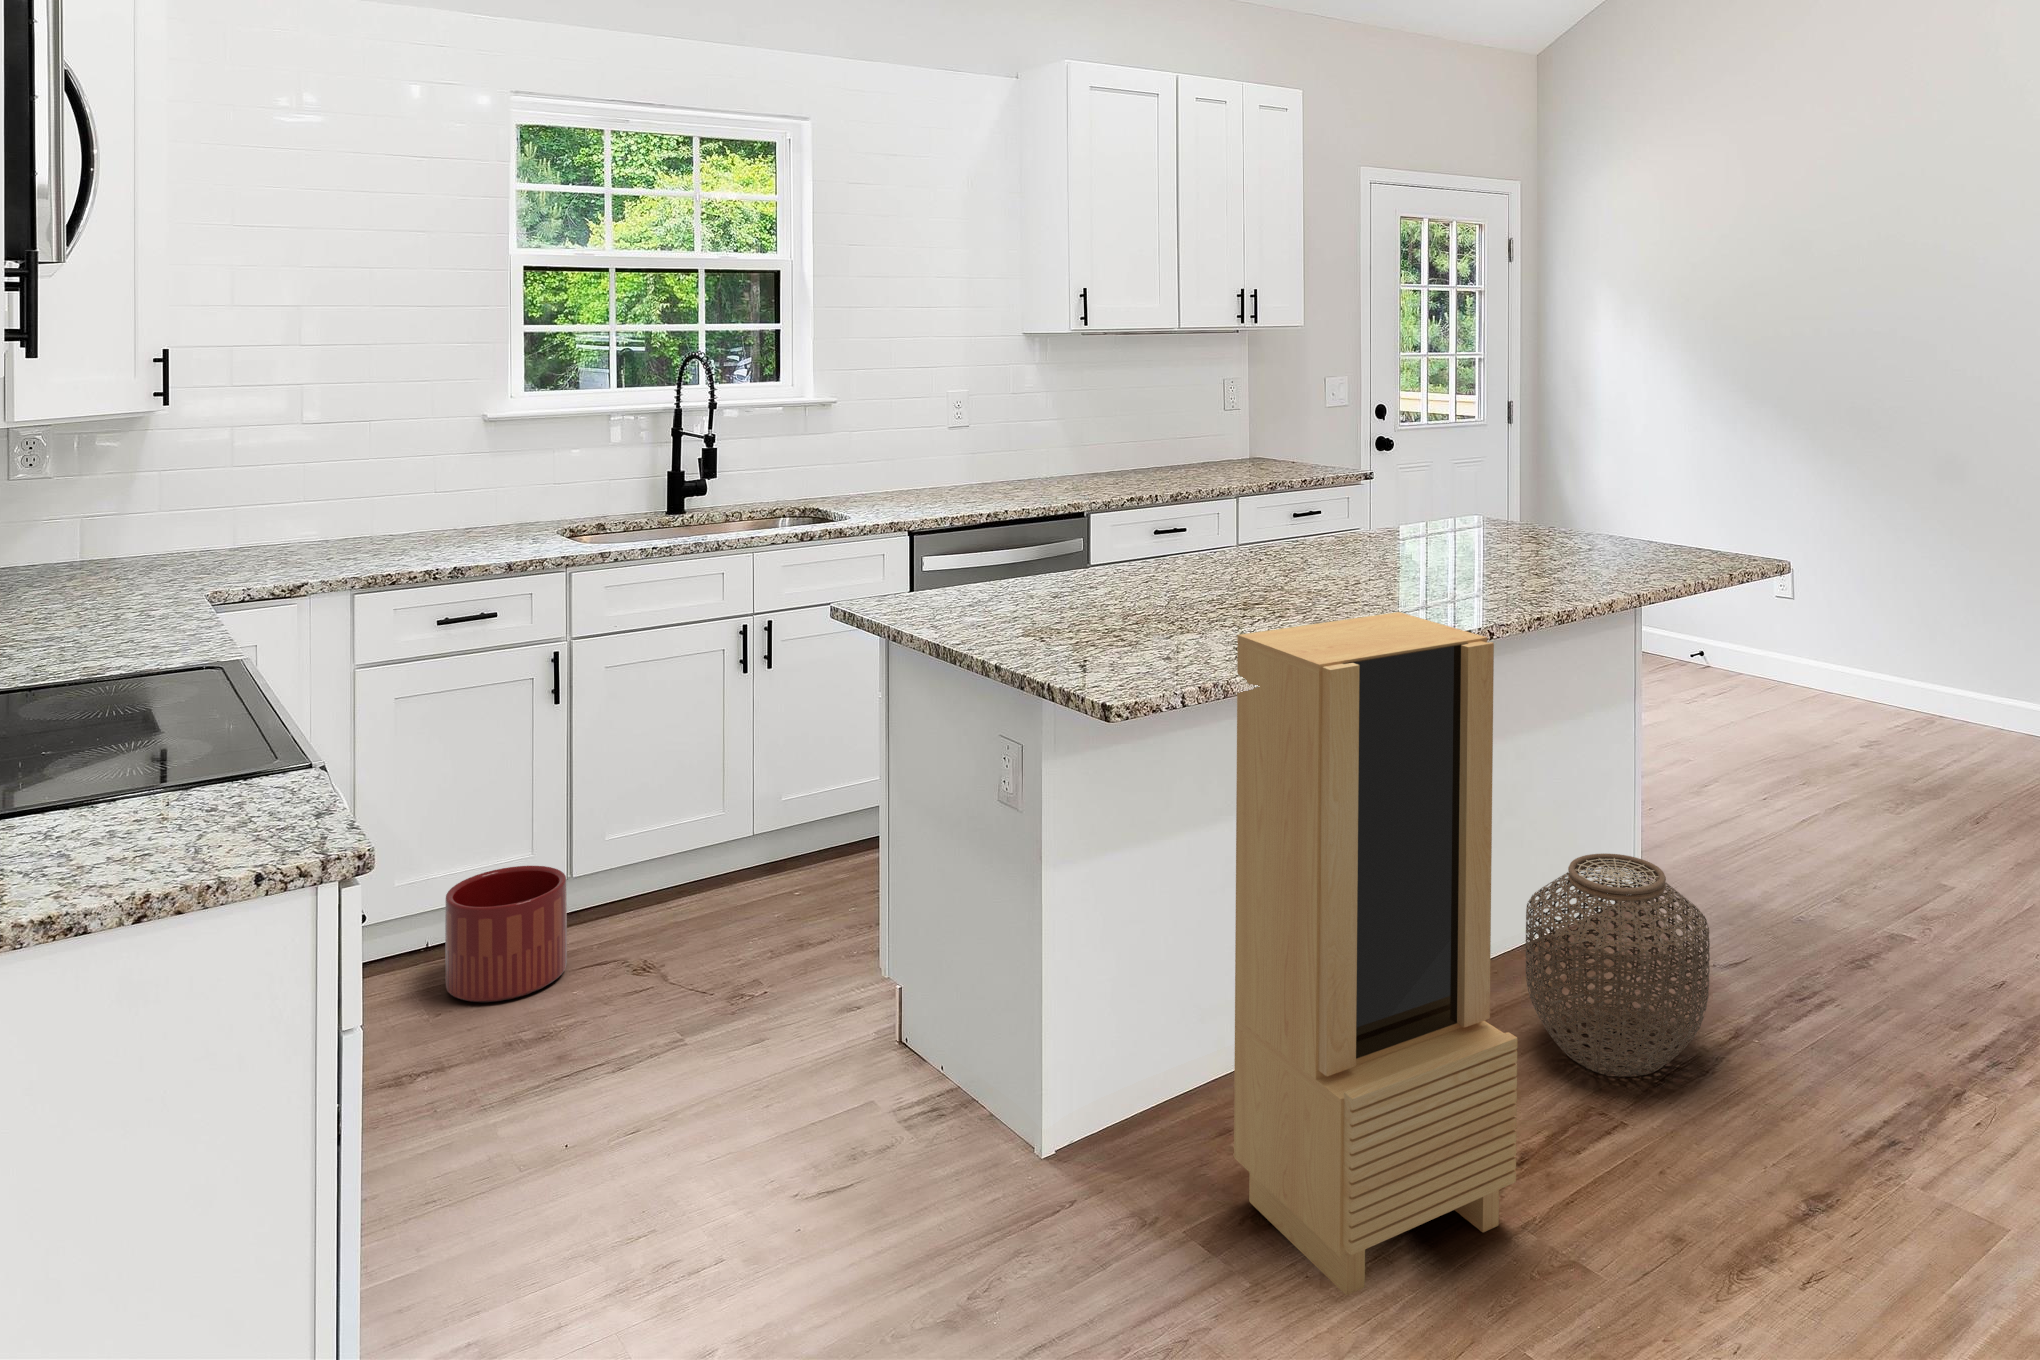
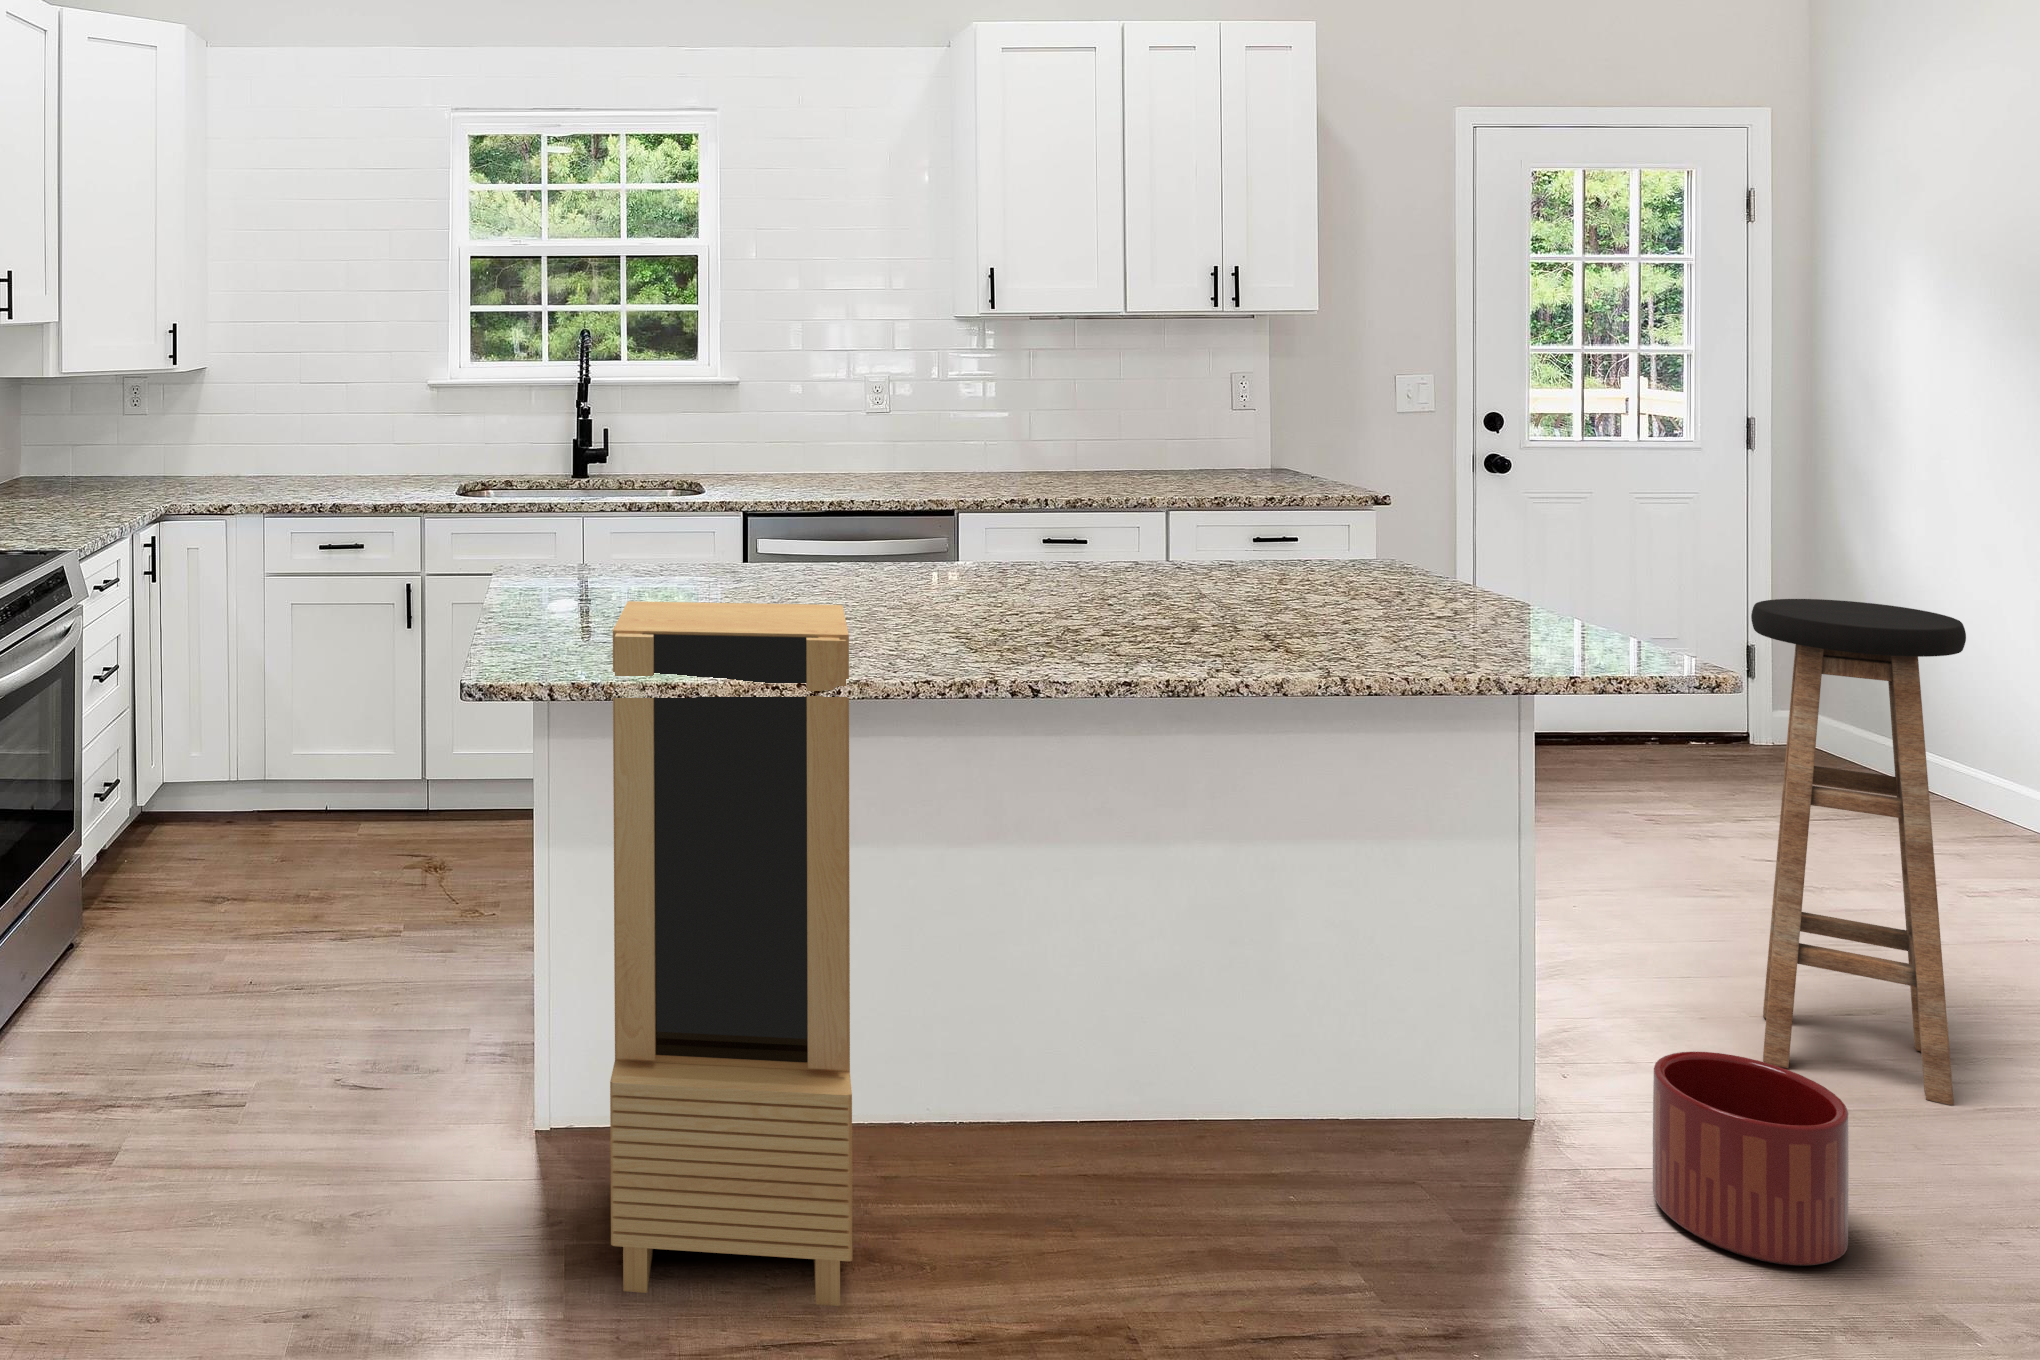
bar stool: none [1694,527,1821,838] -> present [1751,599,1966,1105]
woven basket: present [1526,853,1710,1076] -> none [1089,961,1334,1255]
planter: present [445,866,567,1002] -> present [1653,1052,1849,1266]

